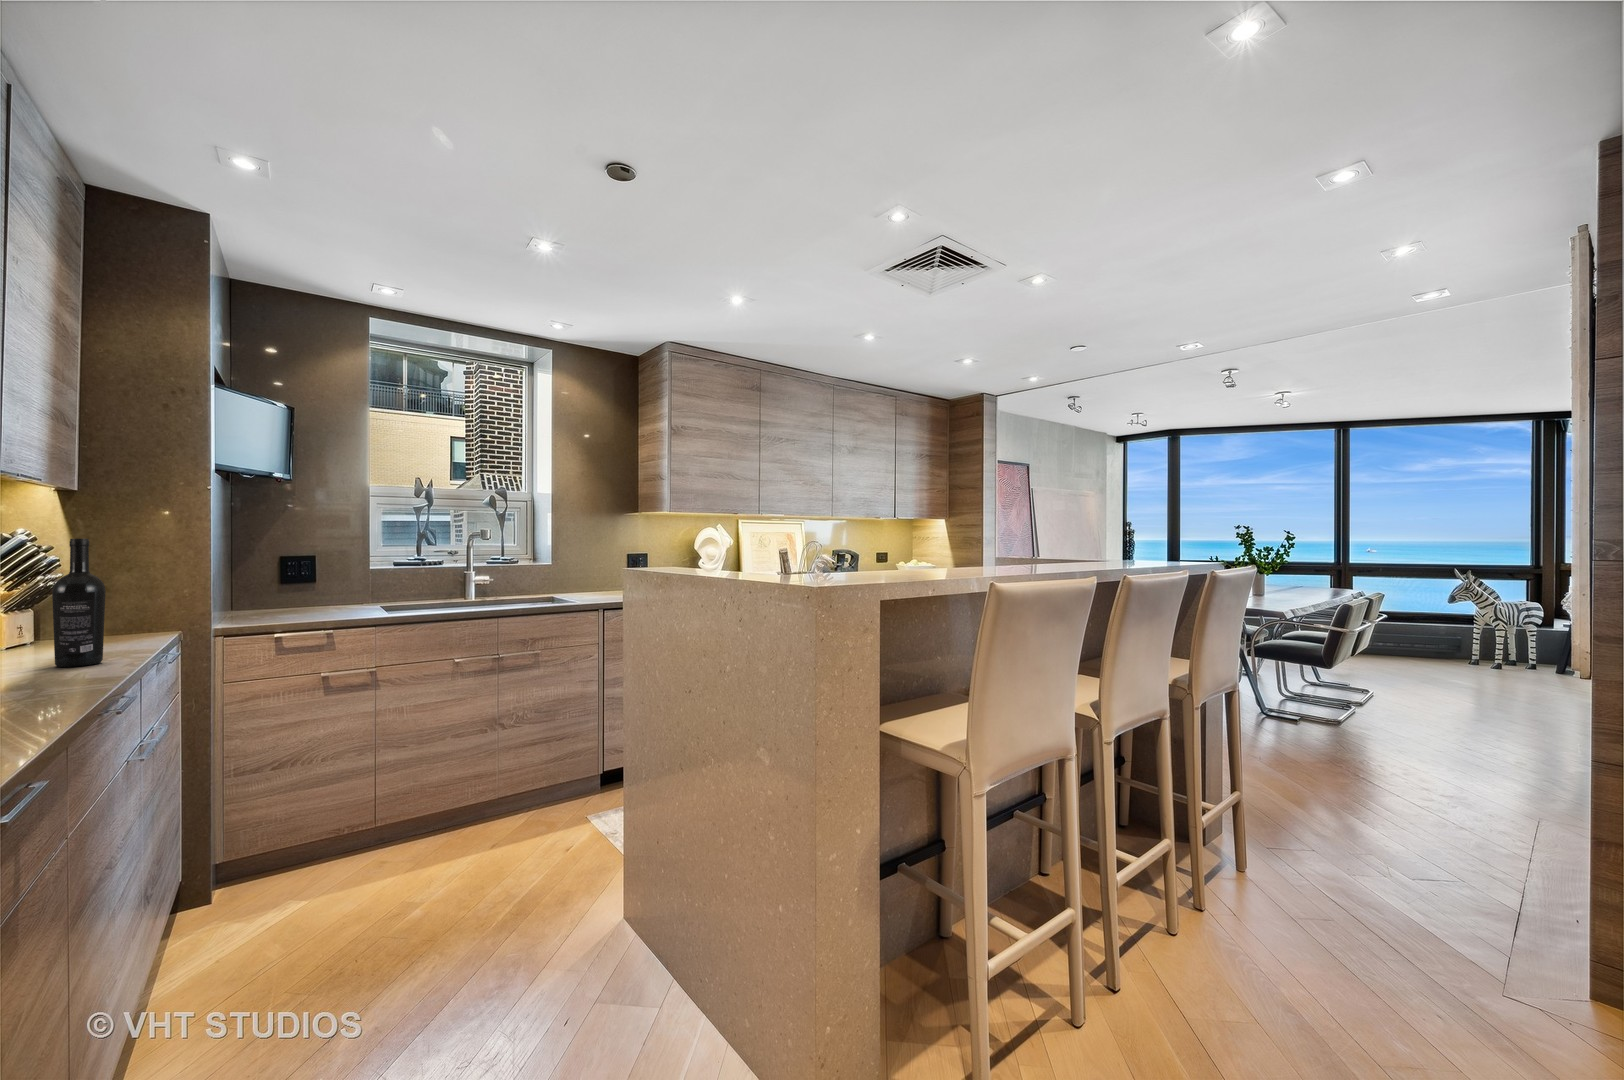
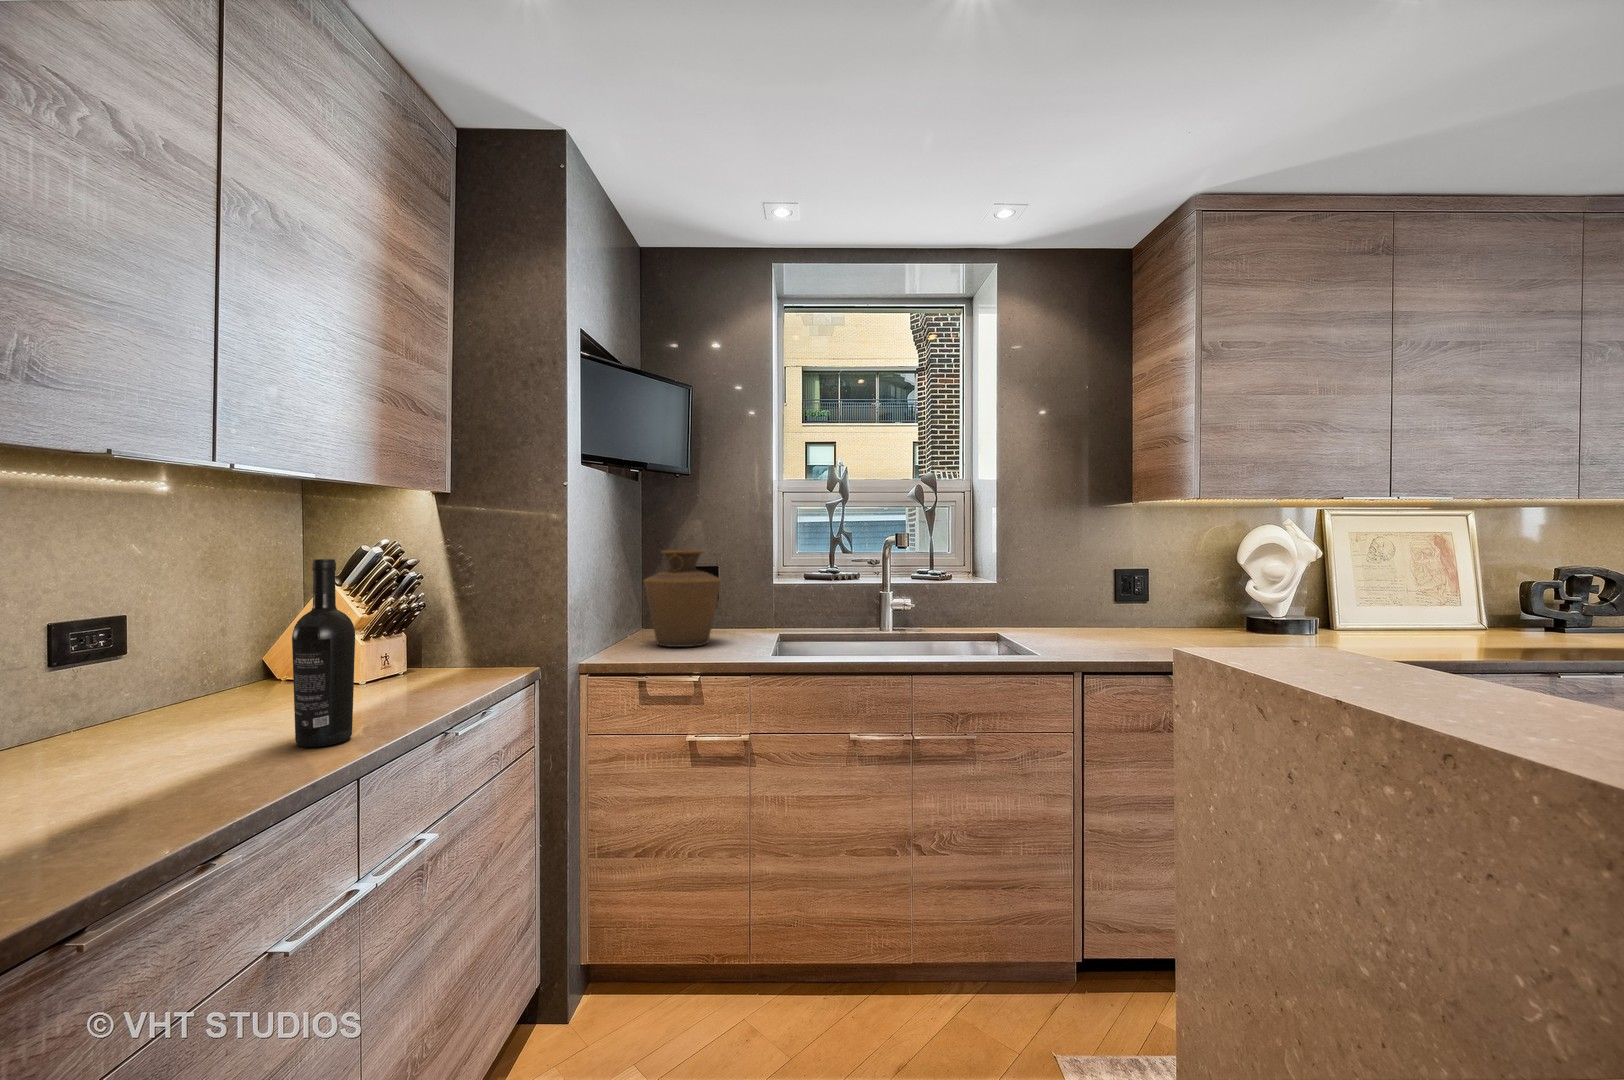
vase: none [255,541,332,617] -> present [644,550,722,647]

